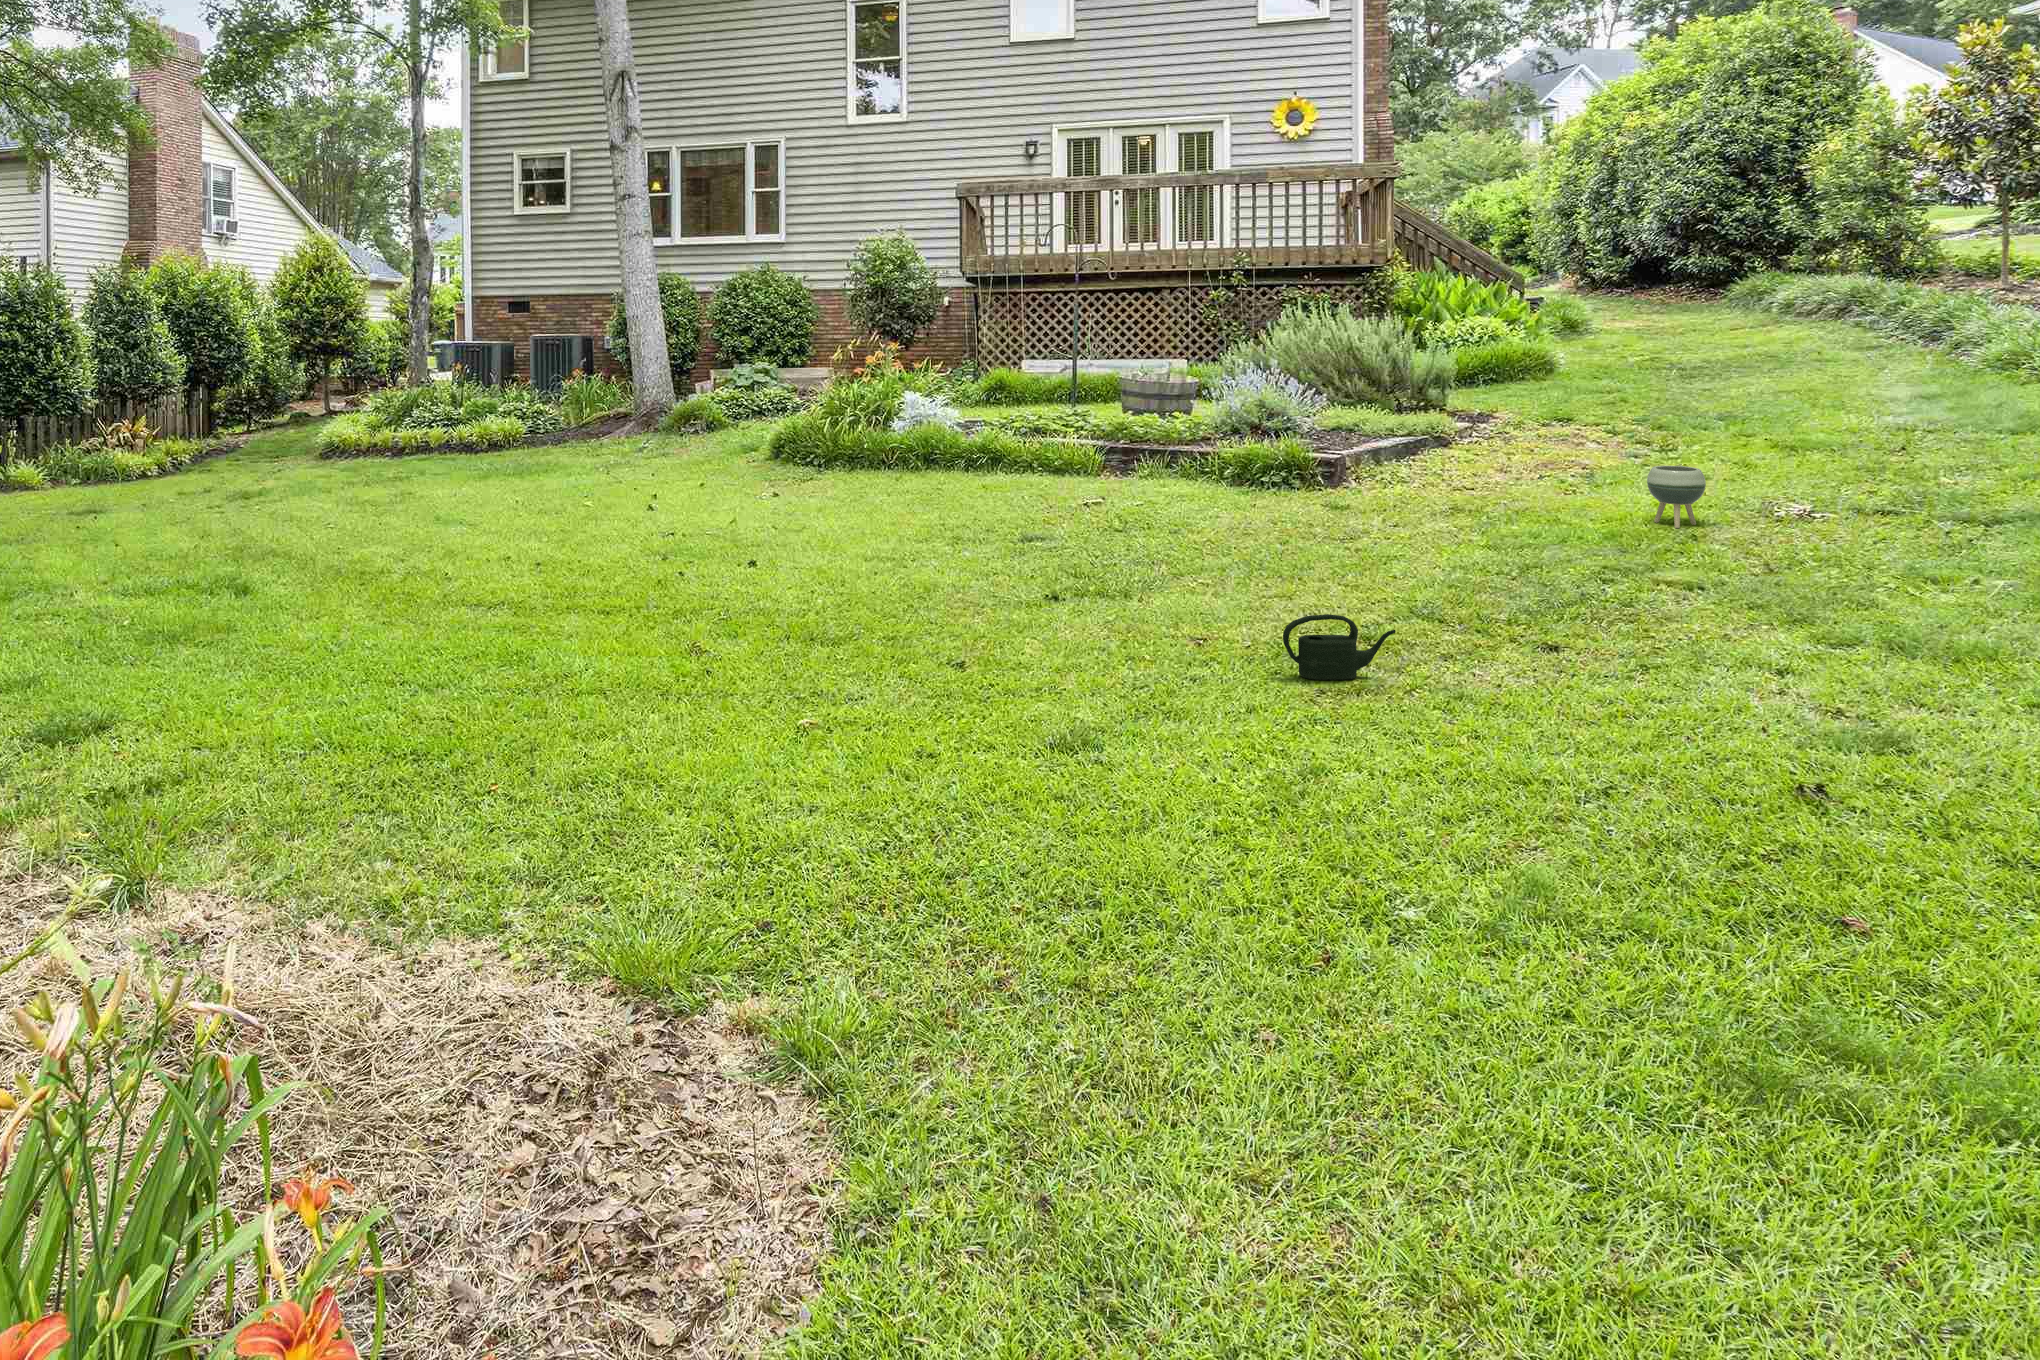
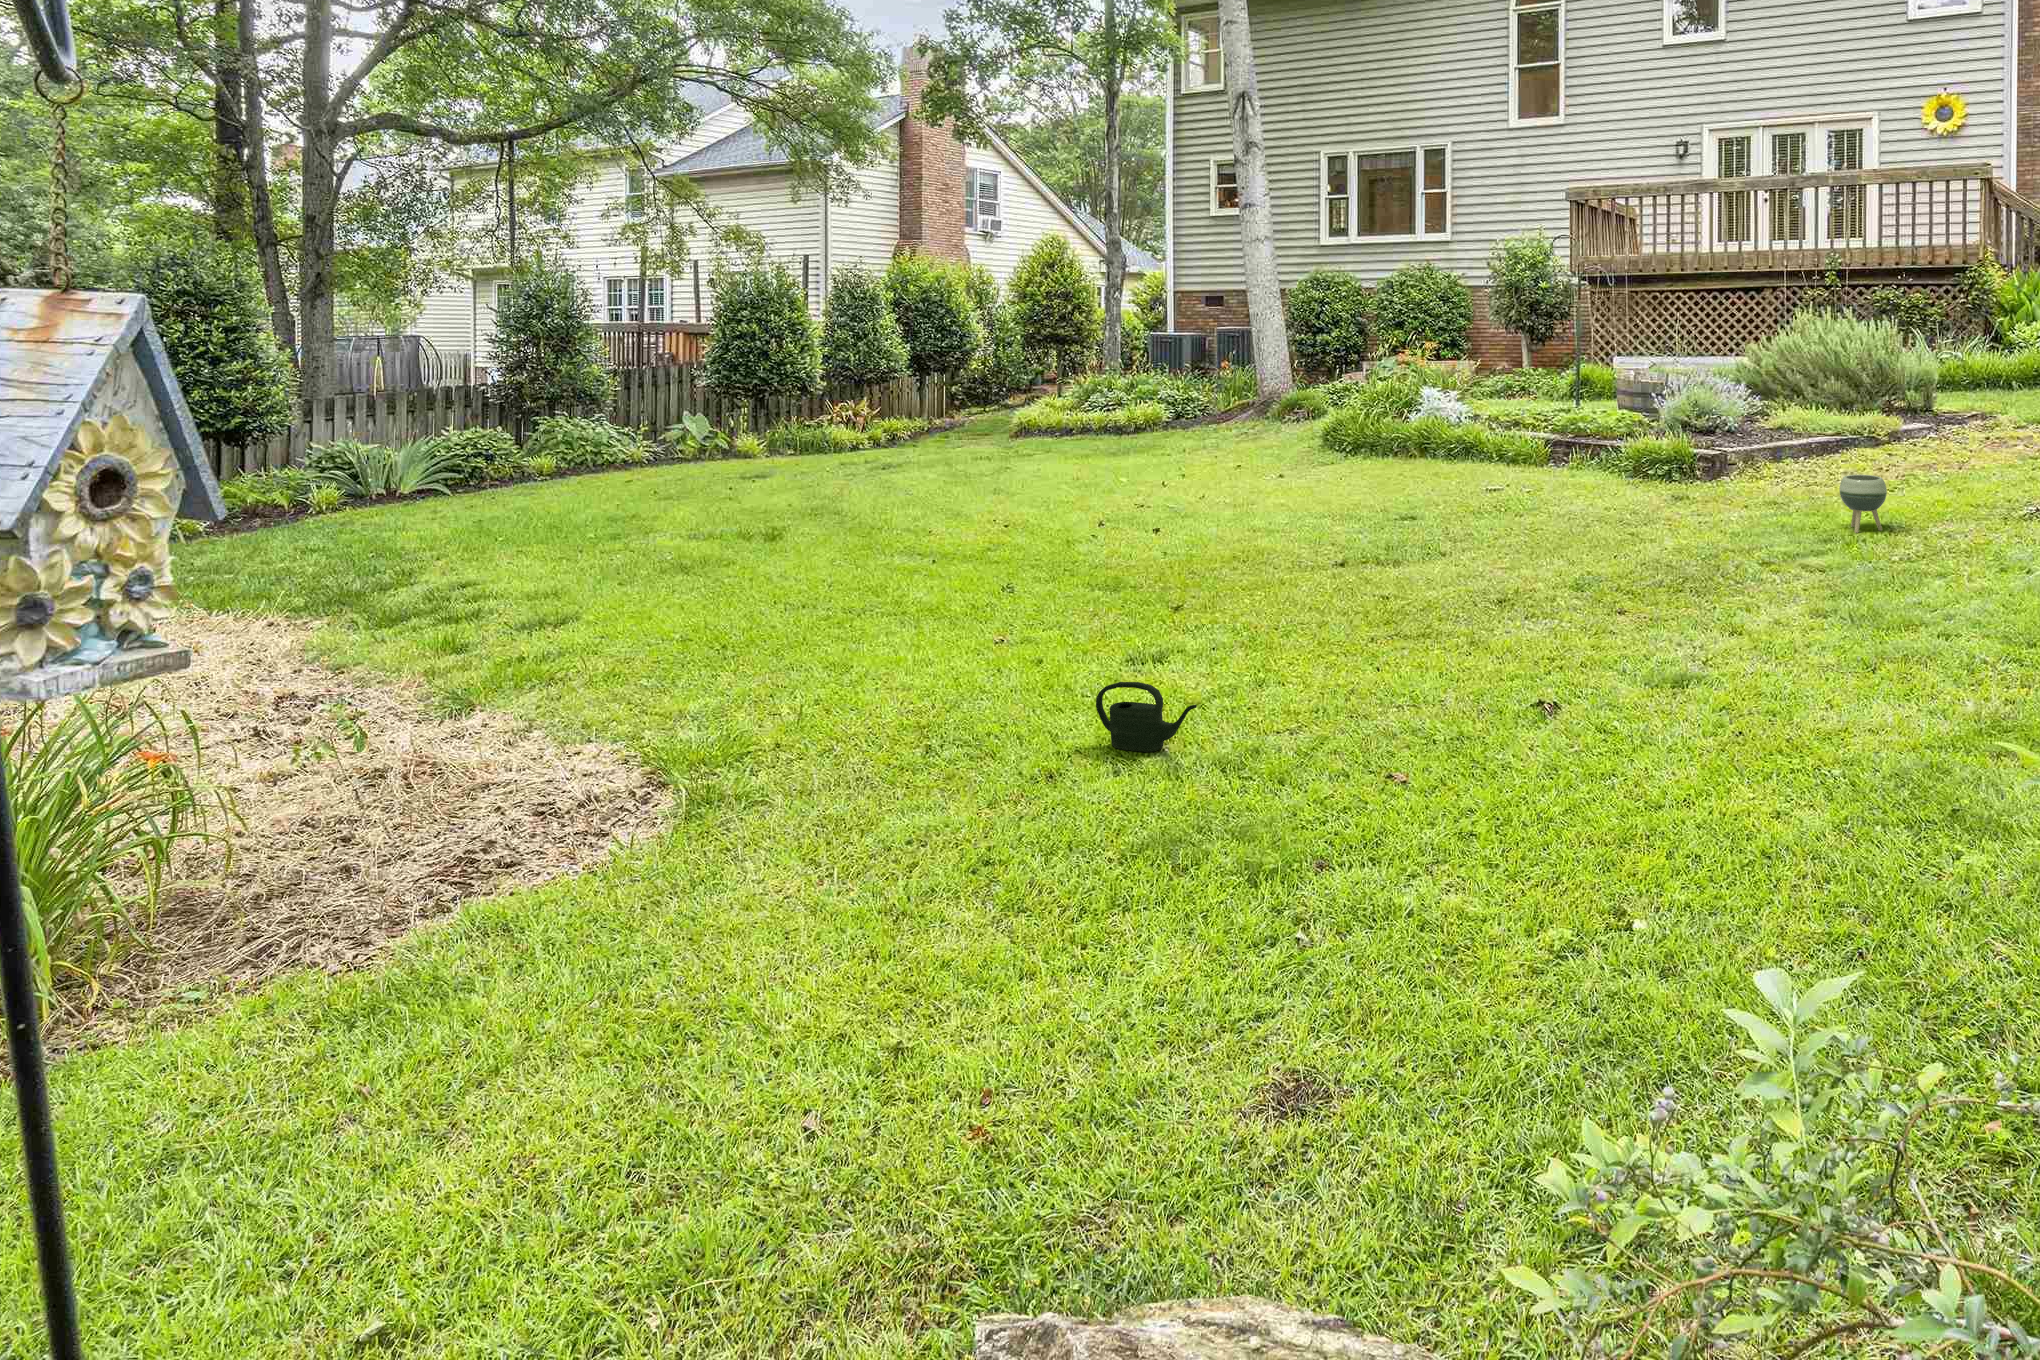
watering can: present [1283,614,1396,680] -> present [1096,682,1197,752]

